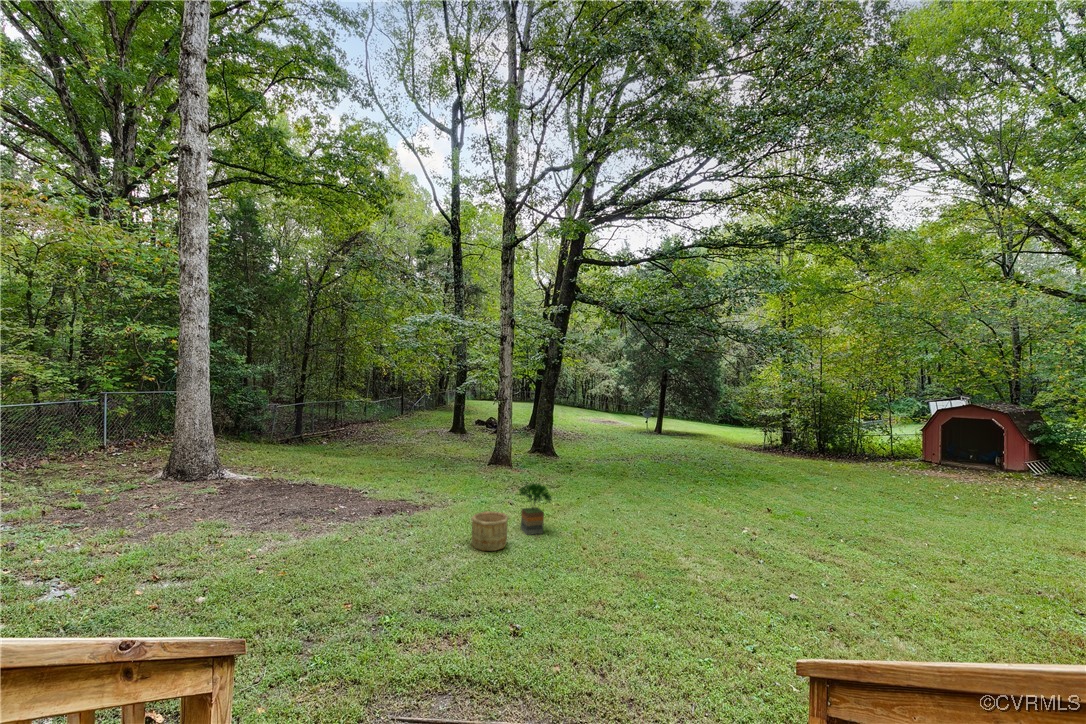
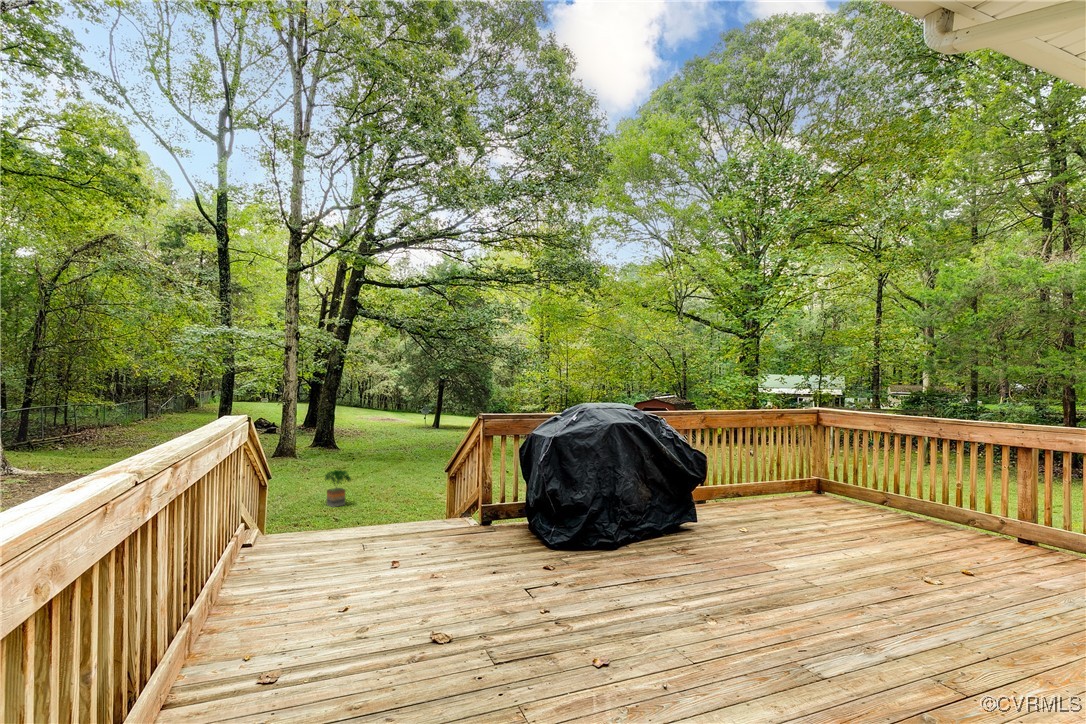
wooden bucket: present [471,511,509,551] -> none [290,492,320,520]

